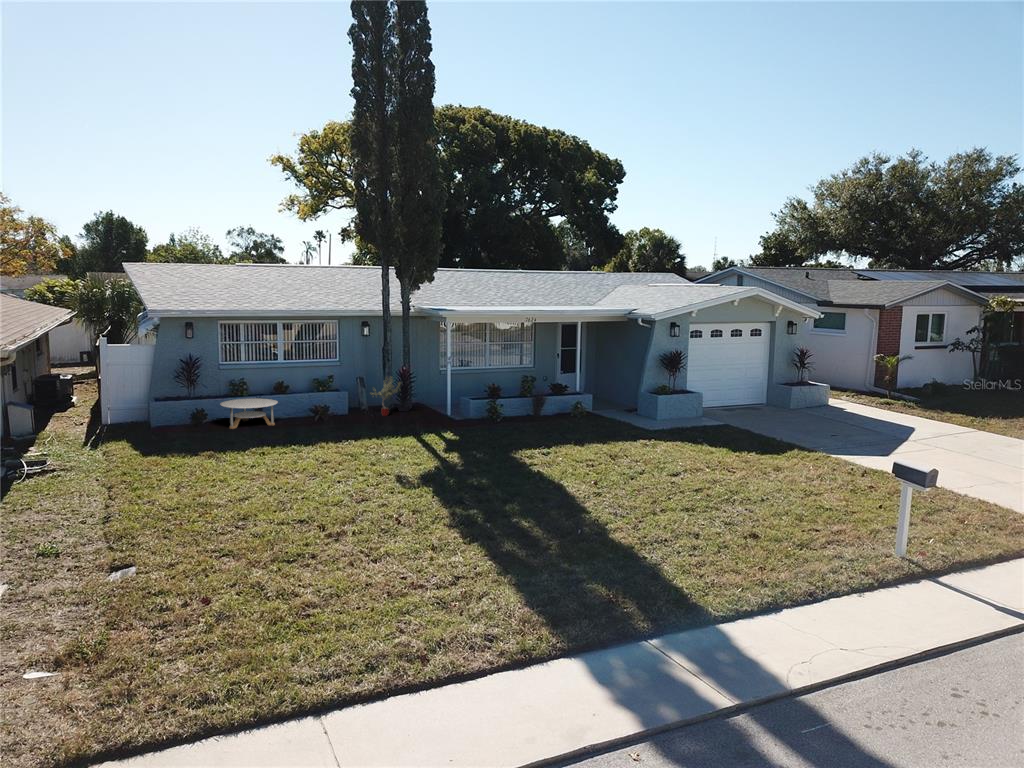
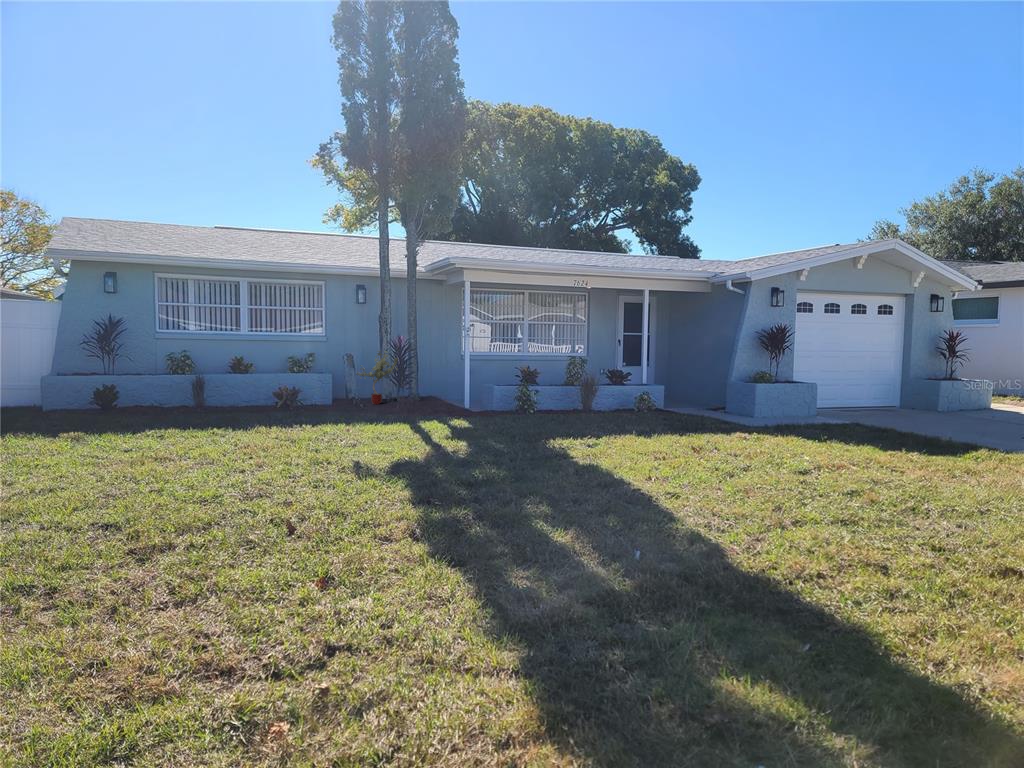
round table: present [220,398,278,429] -> none [144,374,226,410]

